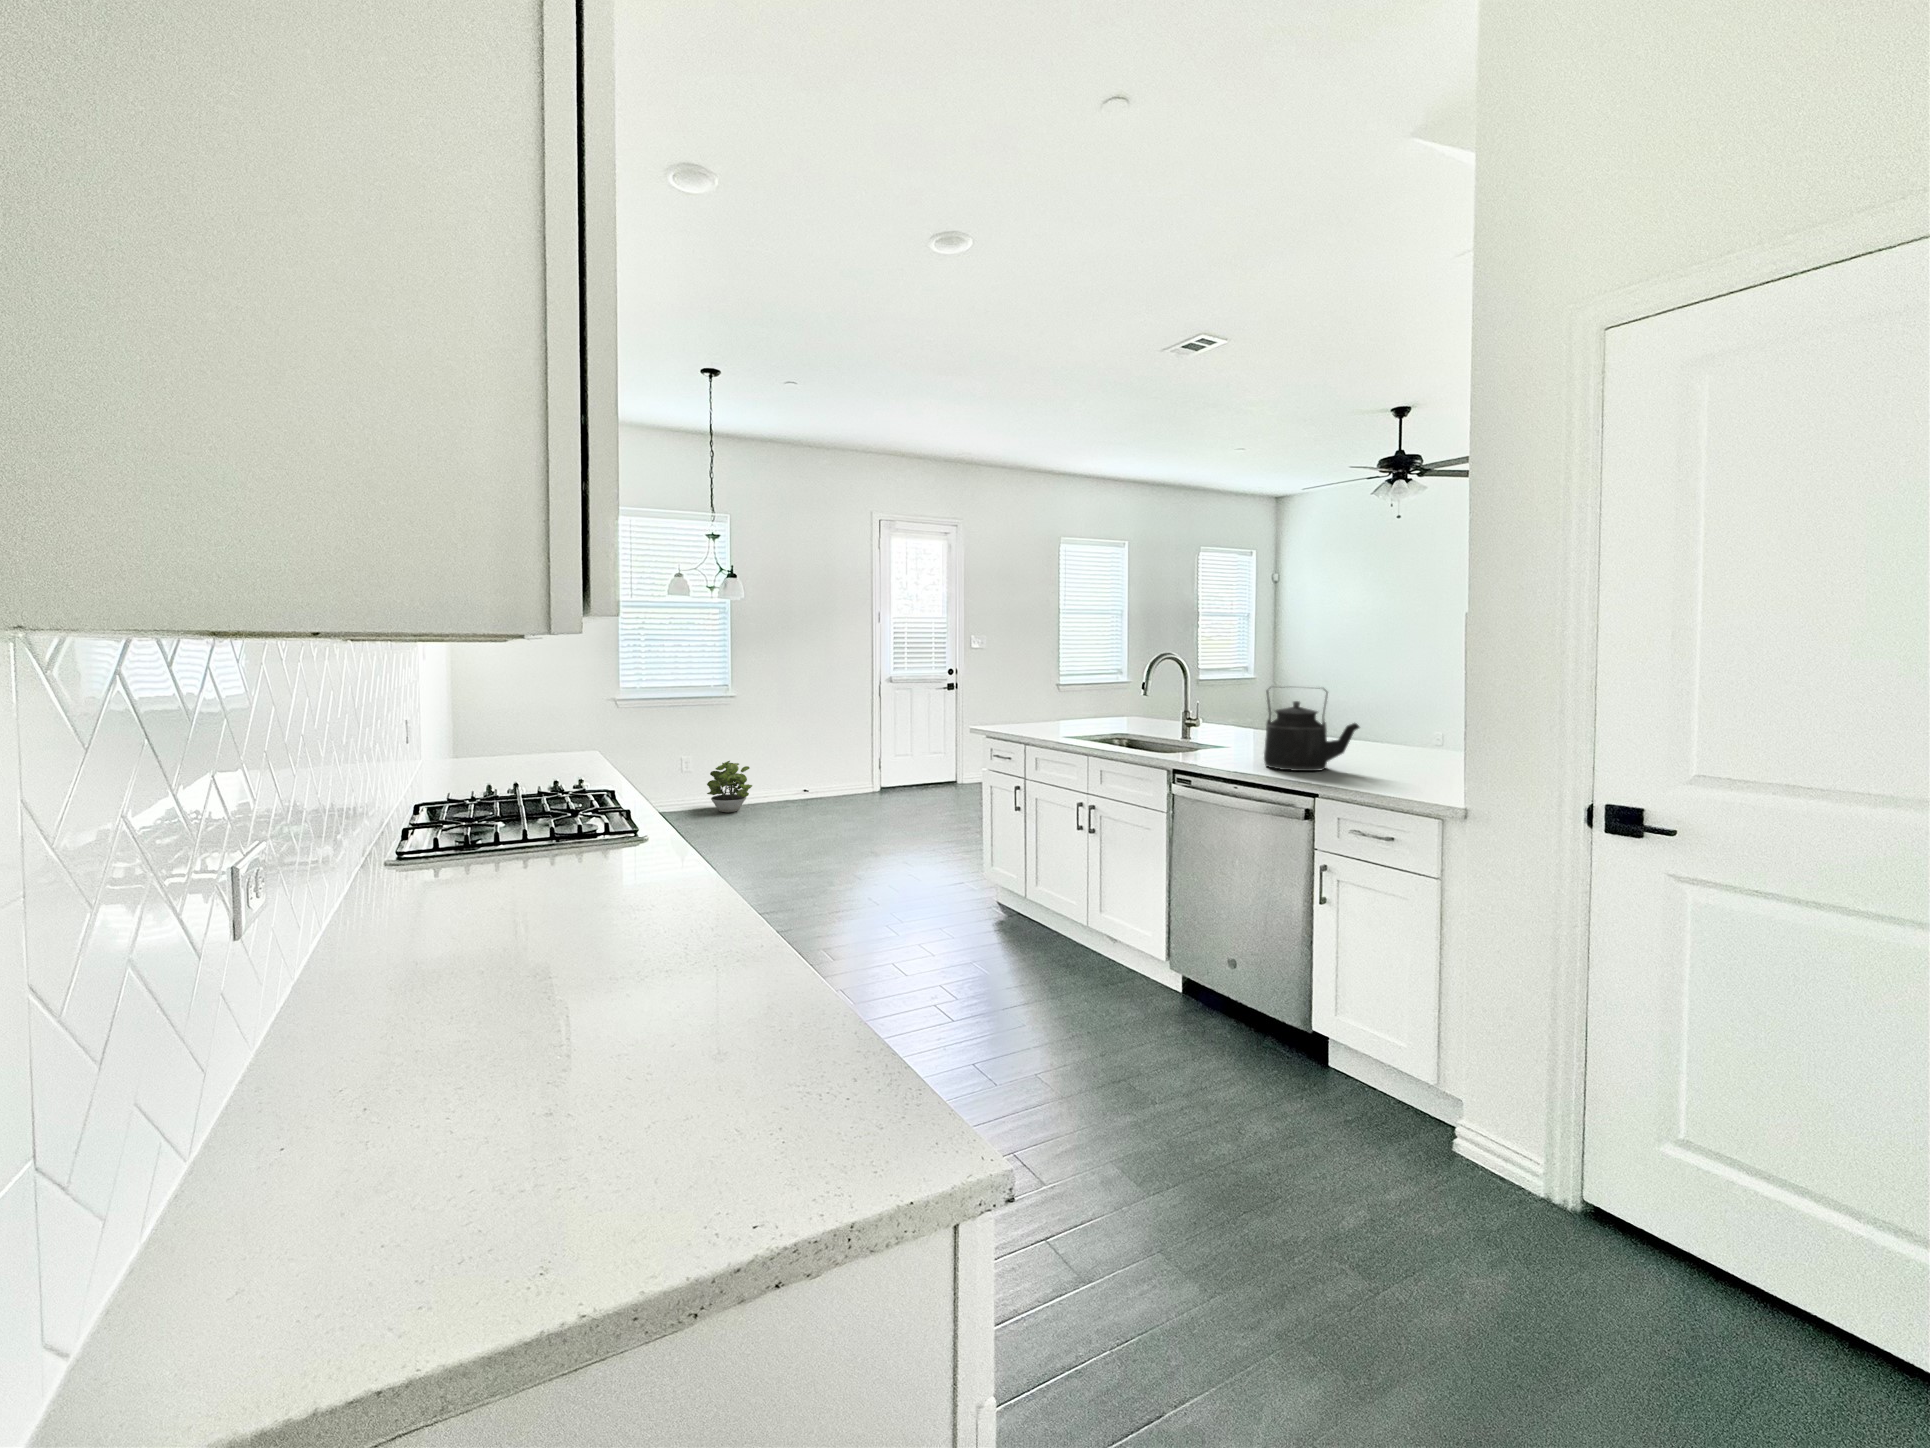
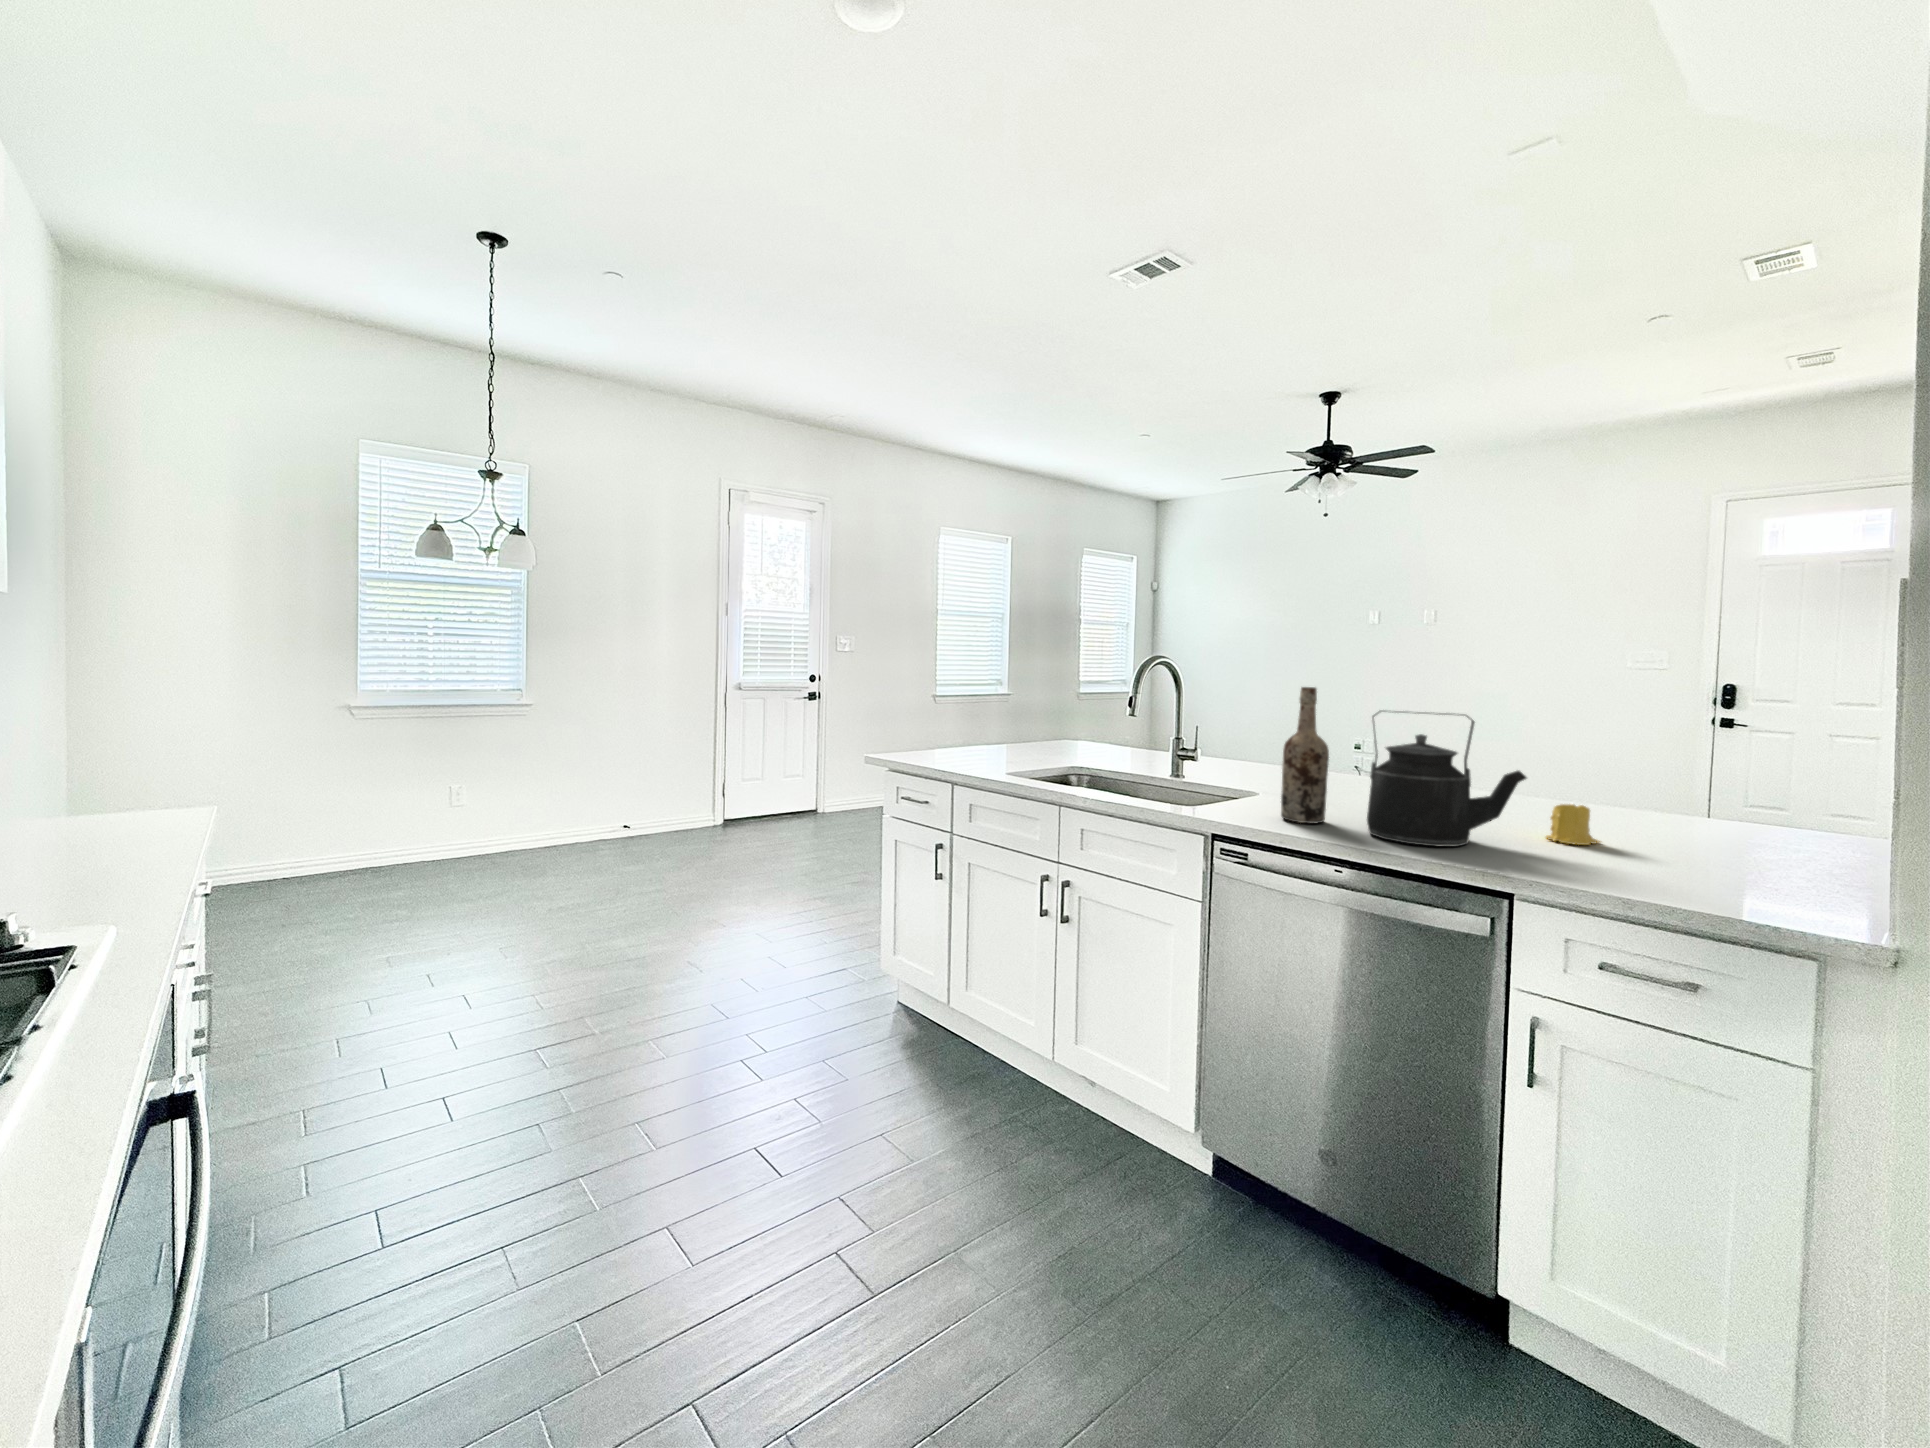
wine bottle: none [1219,672,1248,760] -> present [1281,687,1329,823]
candle: none [1383,743,1419,771] -> present [1546,804,1600,845]
potted plant: present [707,761,752,812] -> none [484,793,550,862]

